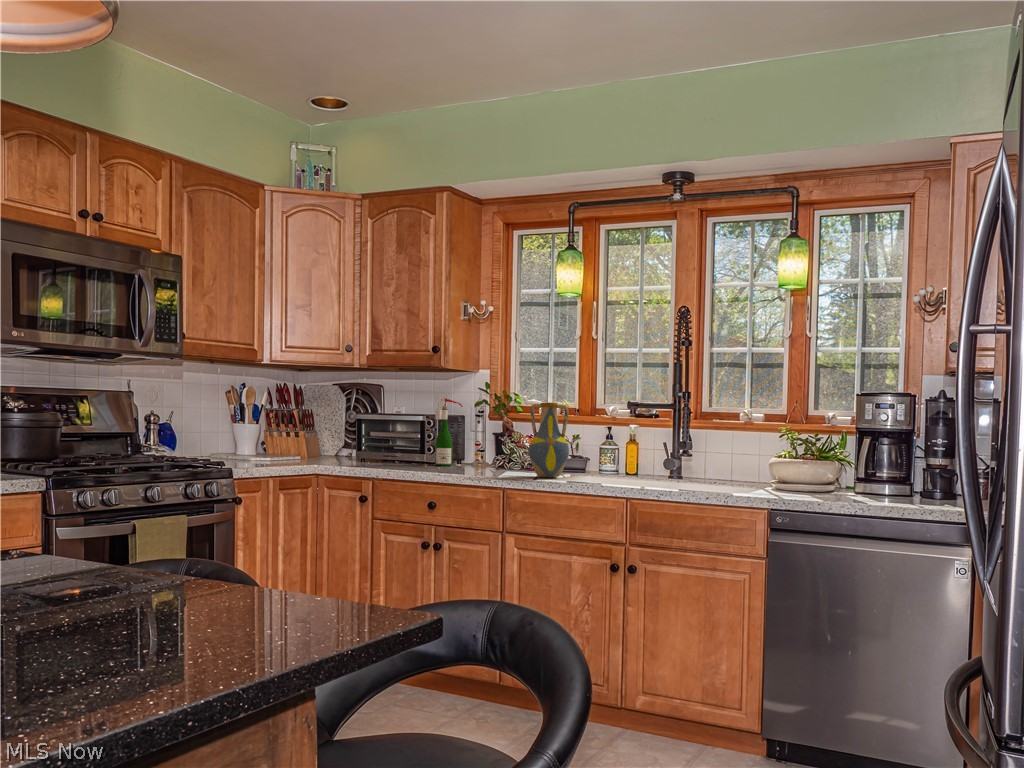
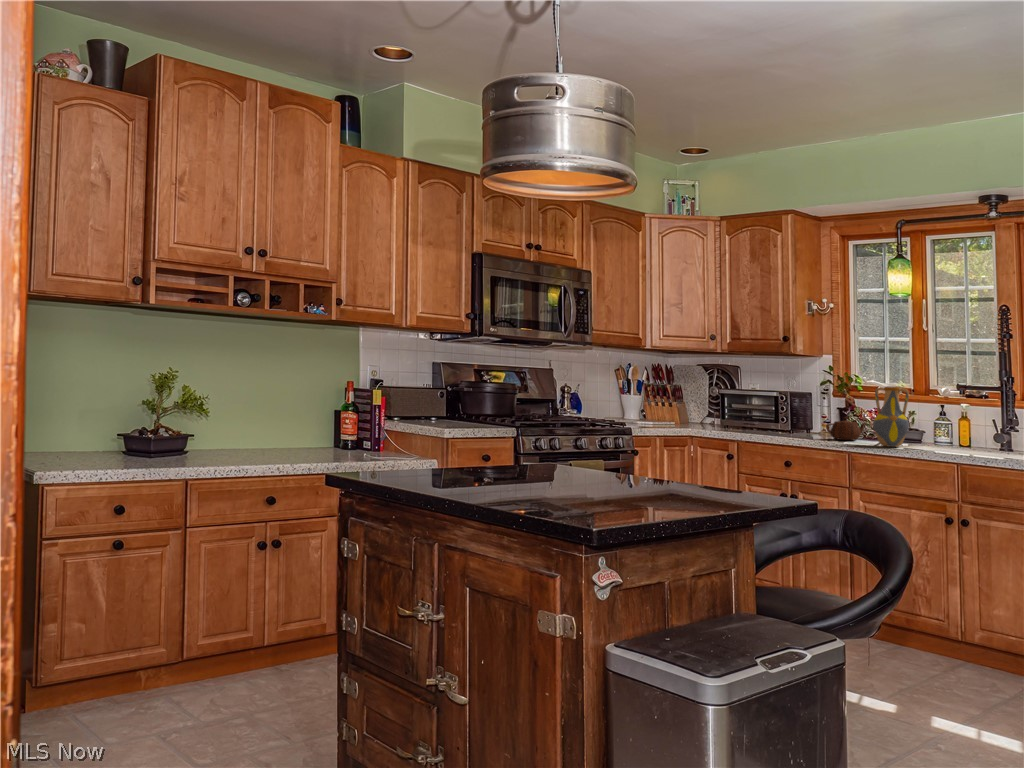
wine bottle: present [435,397,463,466] -> none [787,379,810,434]
teapot: none [476,443,526,471] -> present [826,417,866,440]

